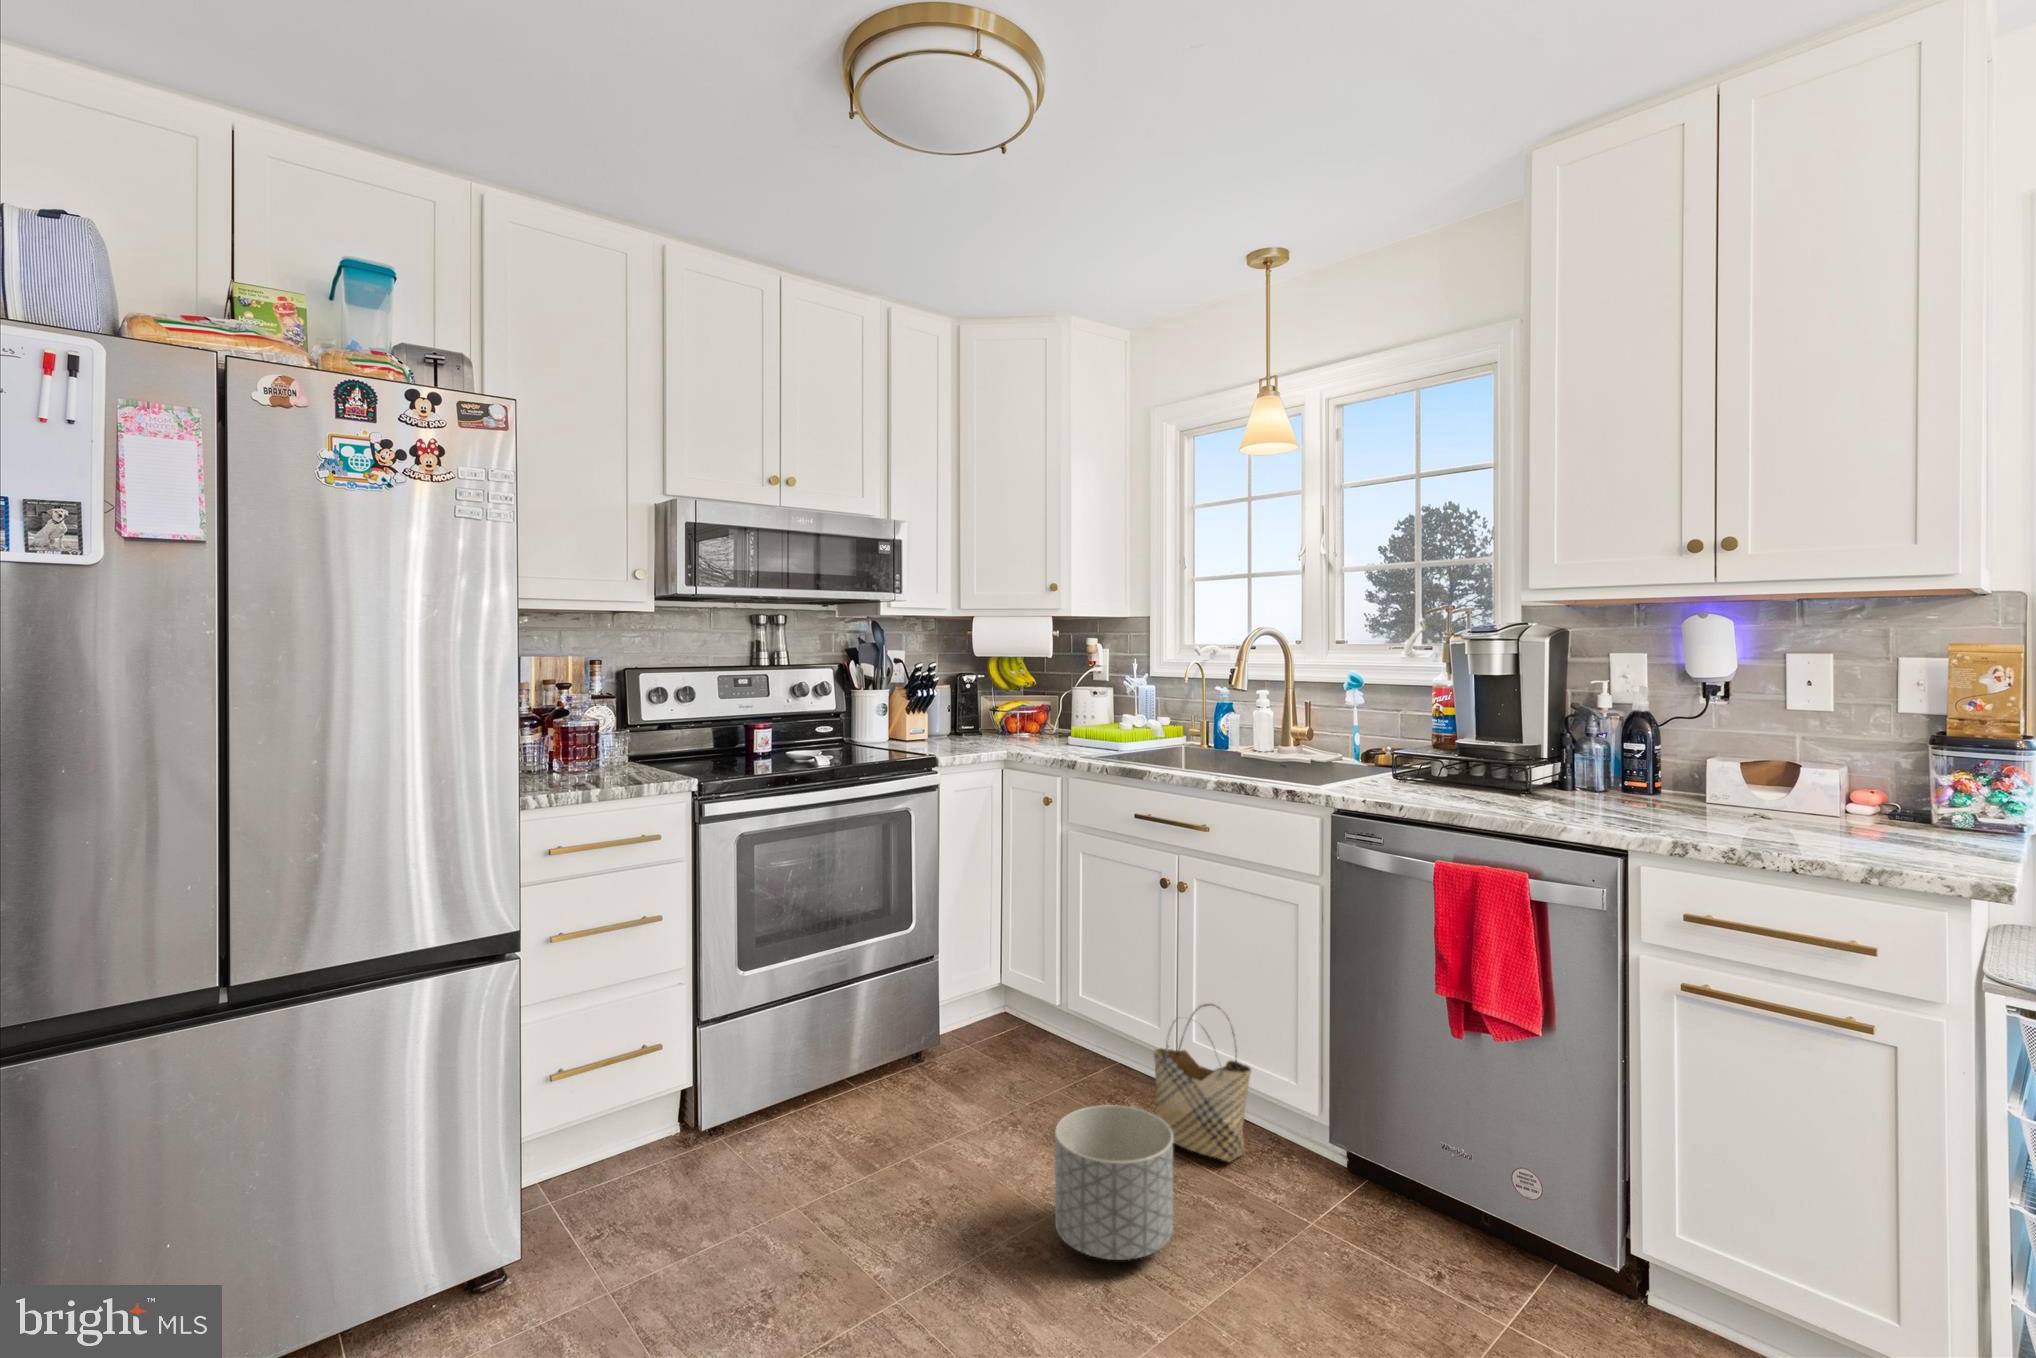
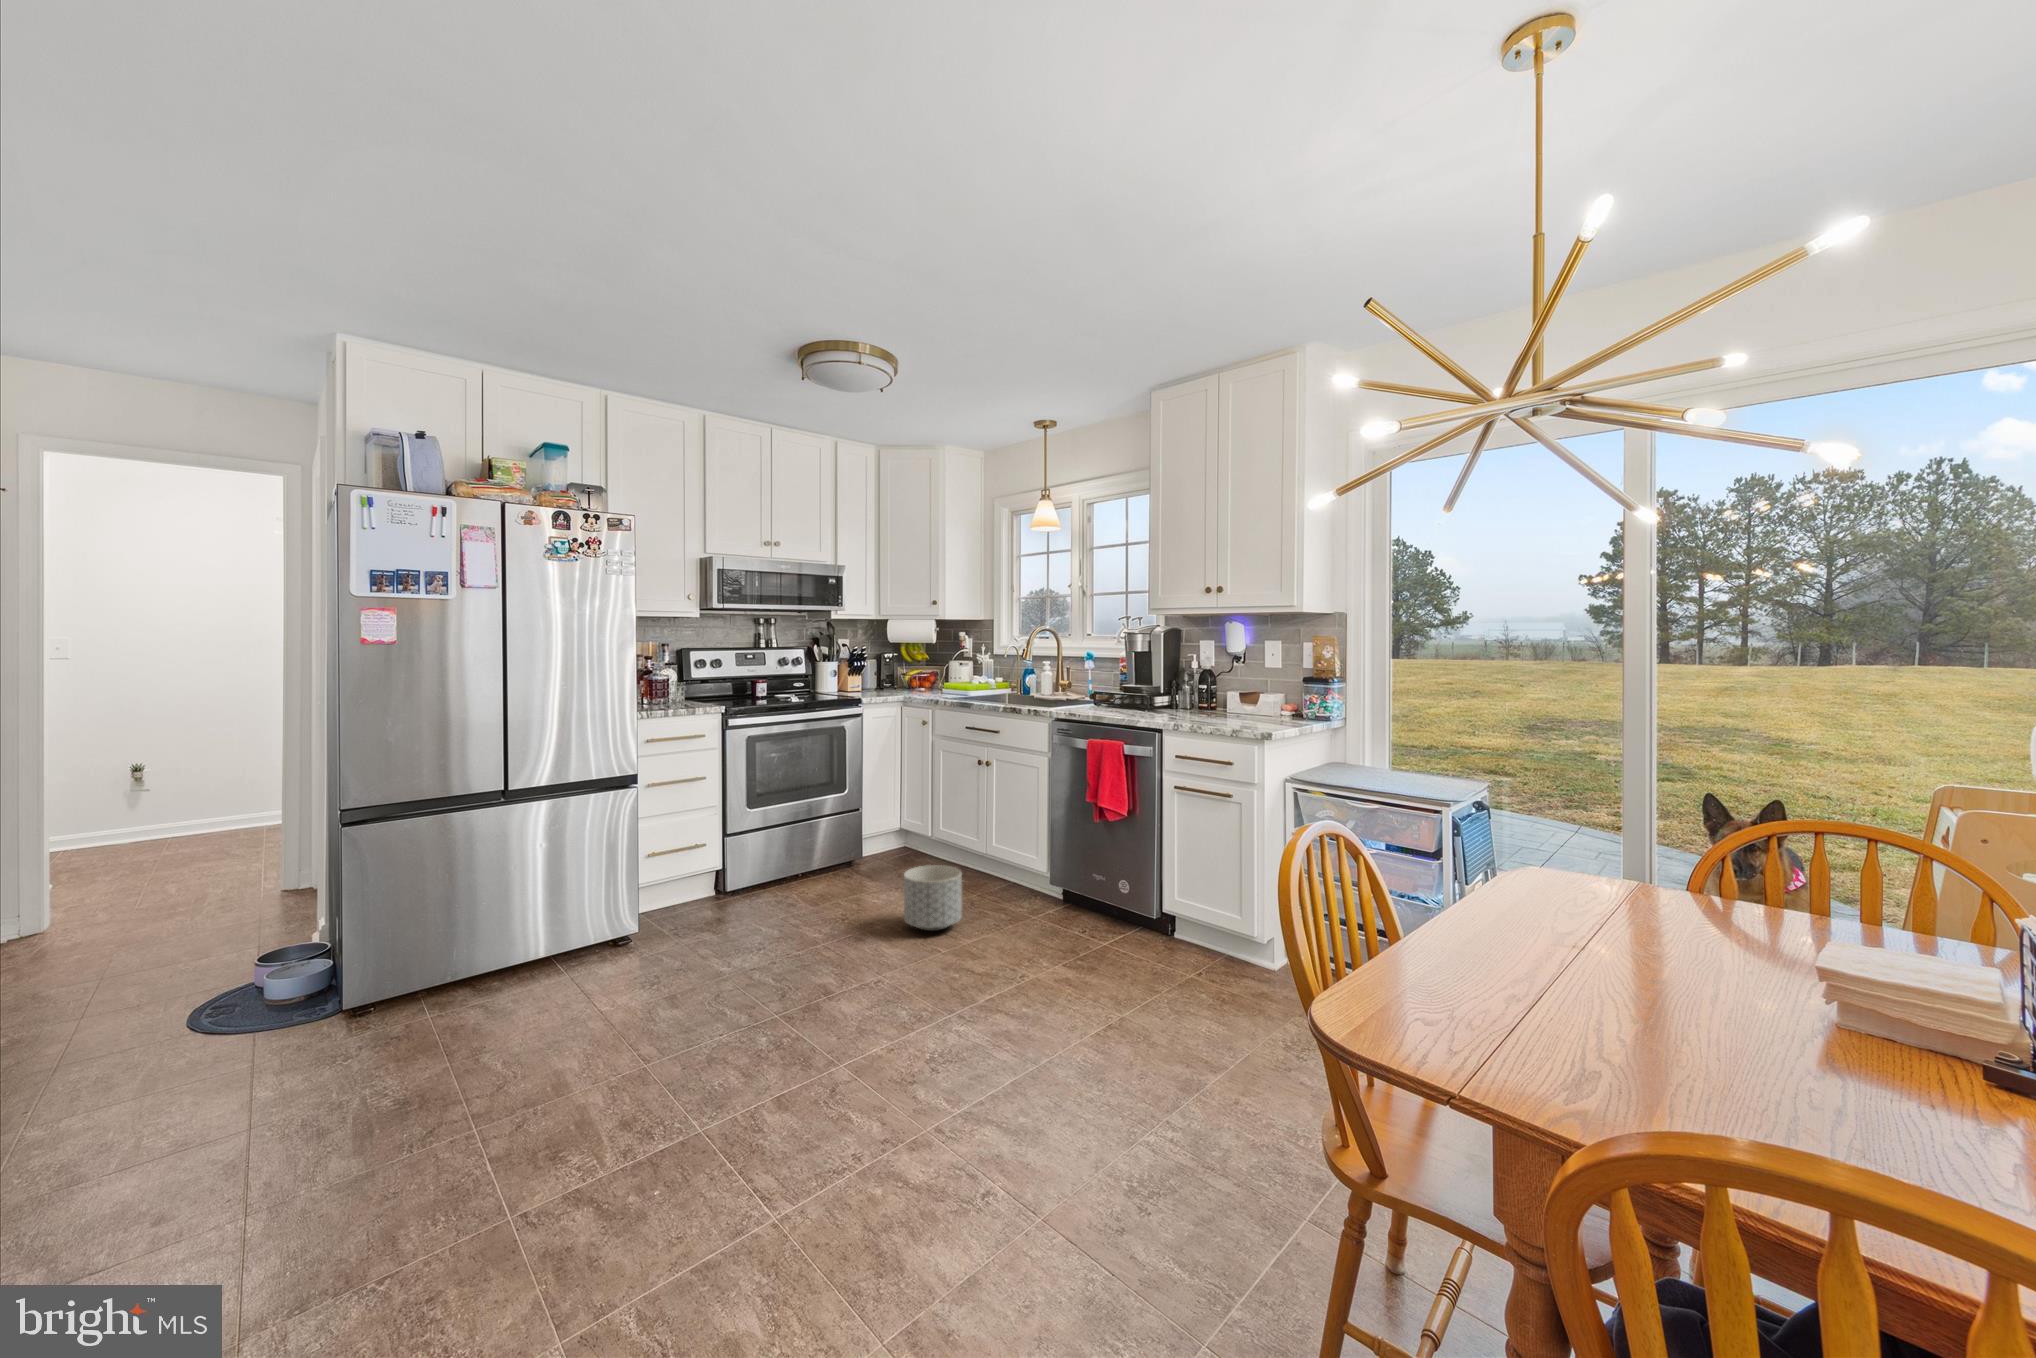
woven basket: present [1153,1004,1251,1162] -> none [967,824,1016,900]

